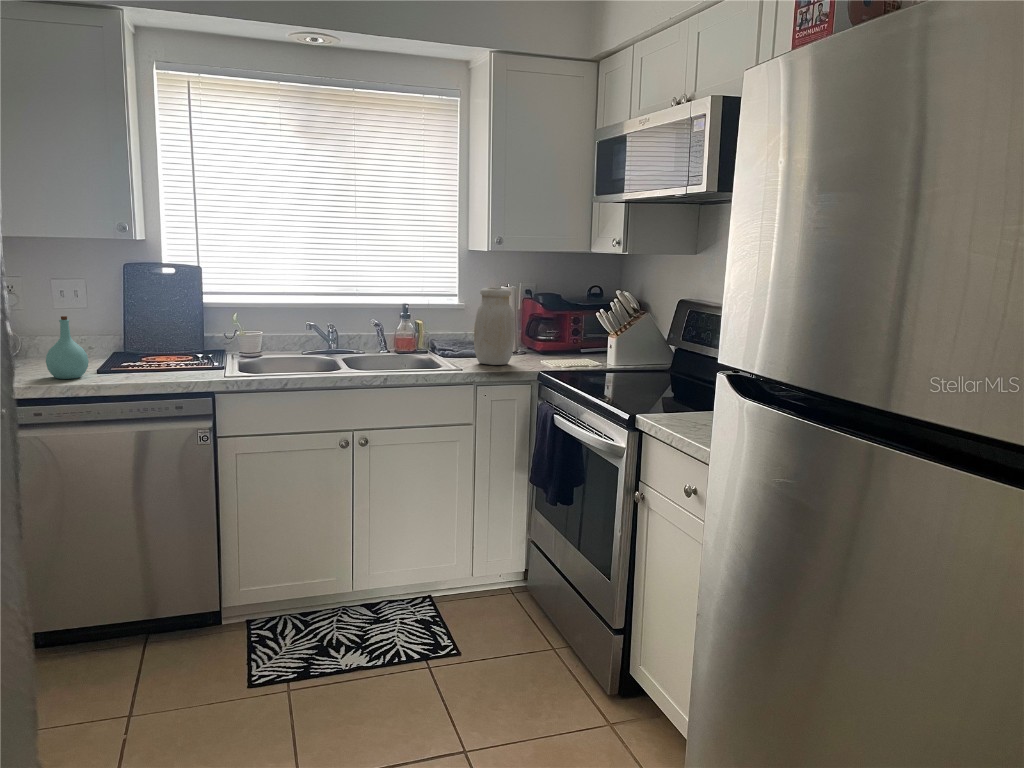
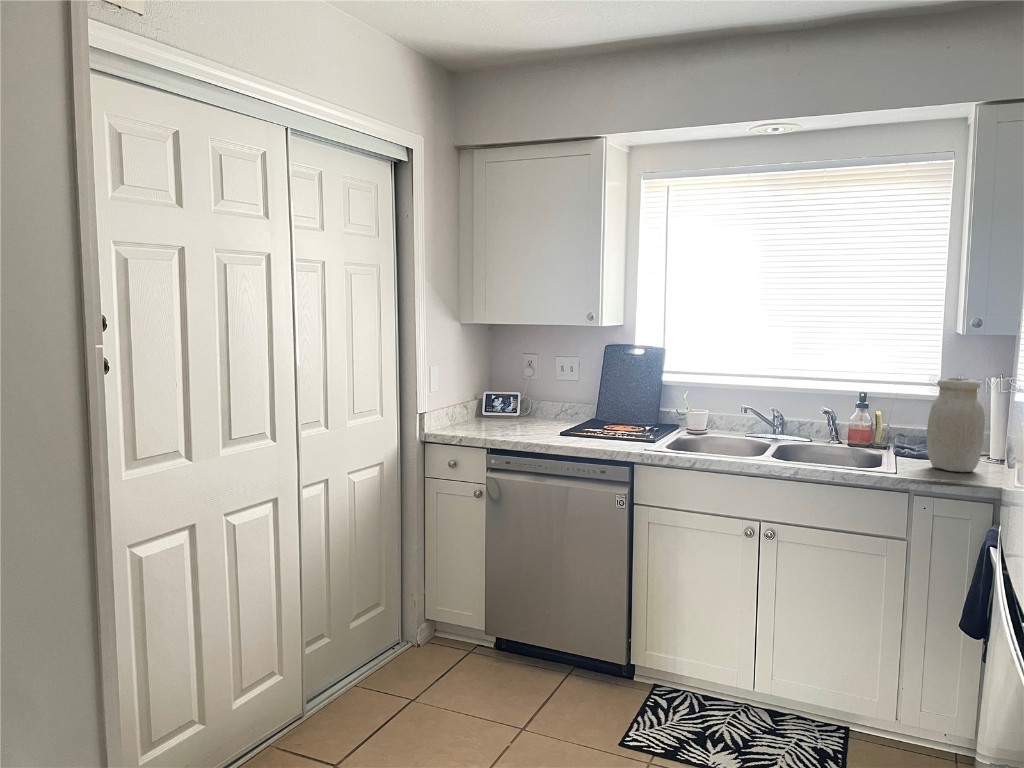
bottle: present [46,316,89,379] -> none [520,389,550,439]

